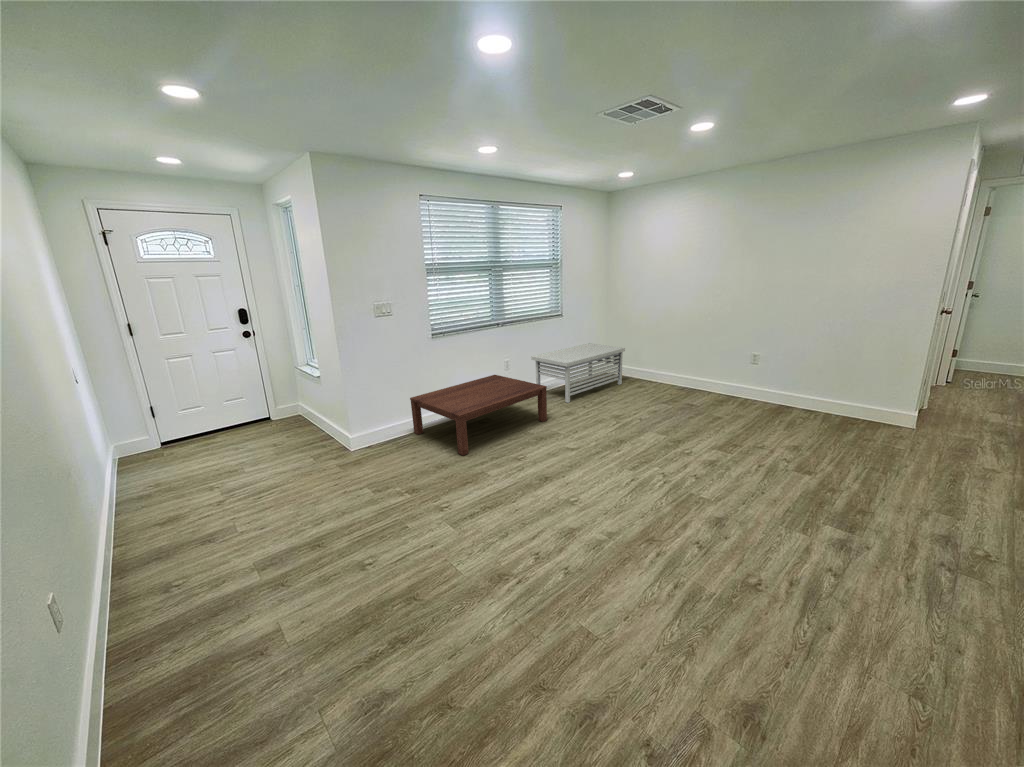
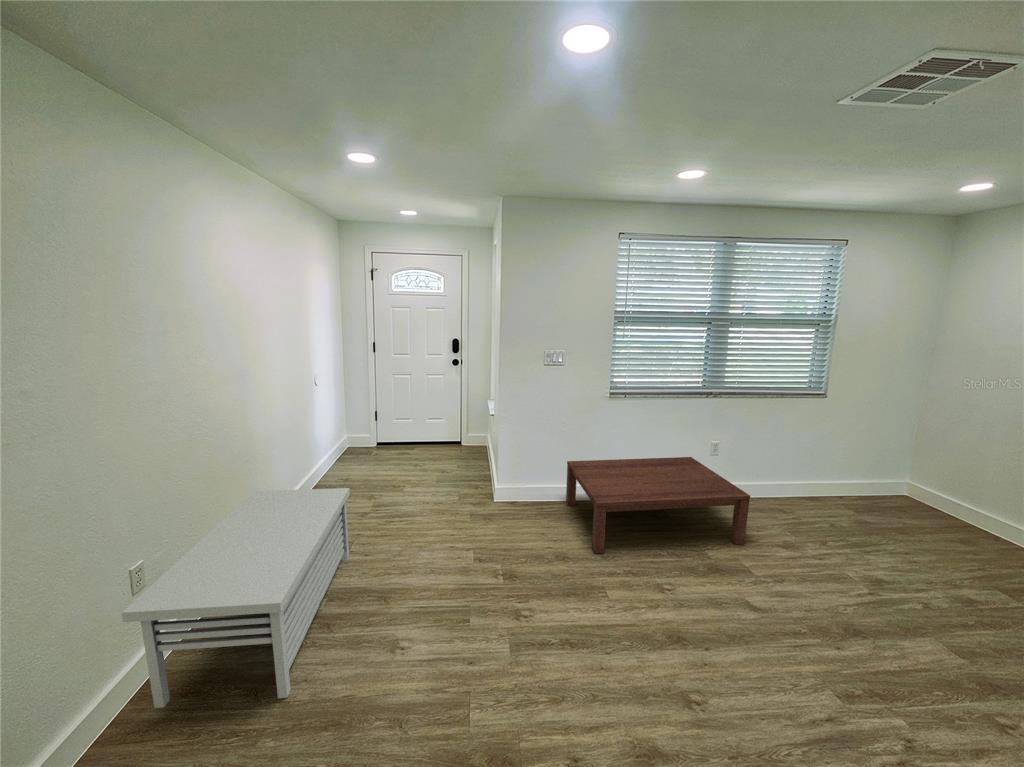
storage bench: present [531,343,625,403] -> present [122,488,350,708]

